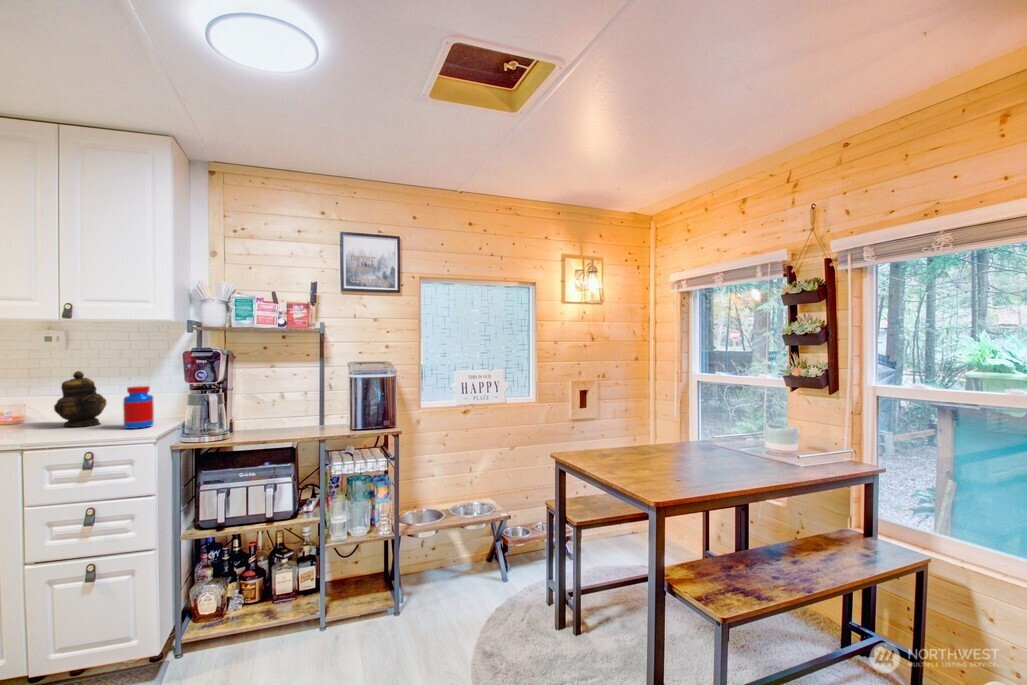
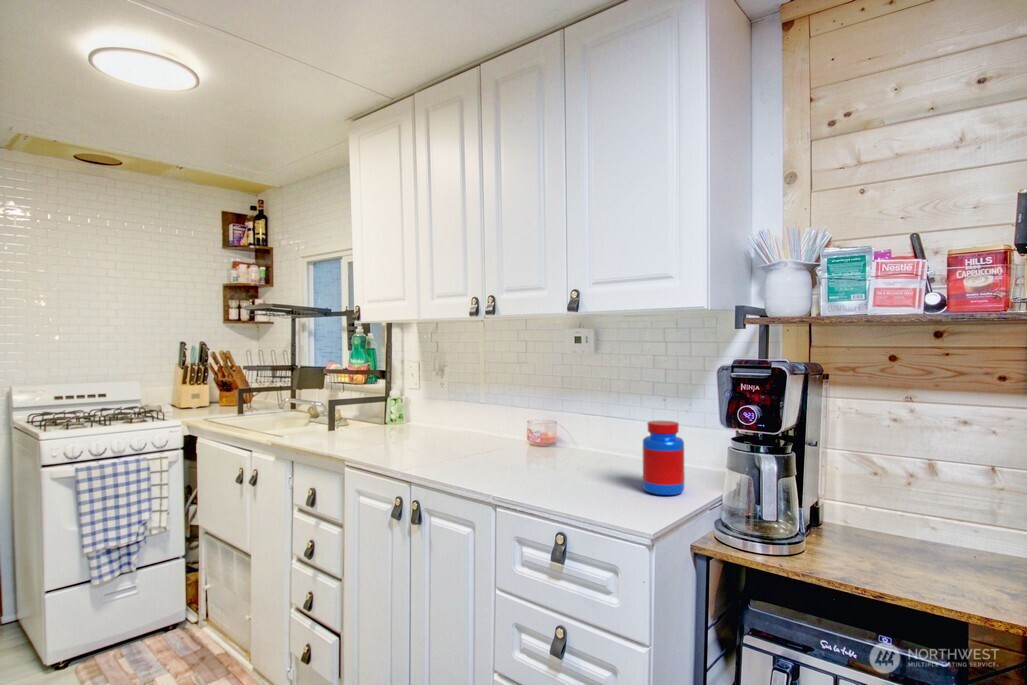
teapot: present [54,371,106,427] -> none [575,387,635,471]

